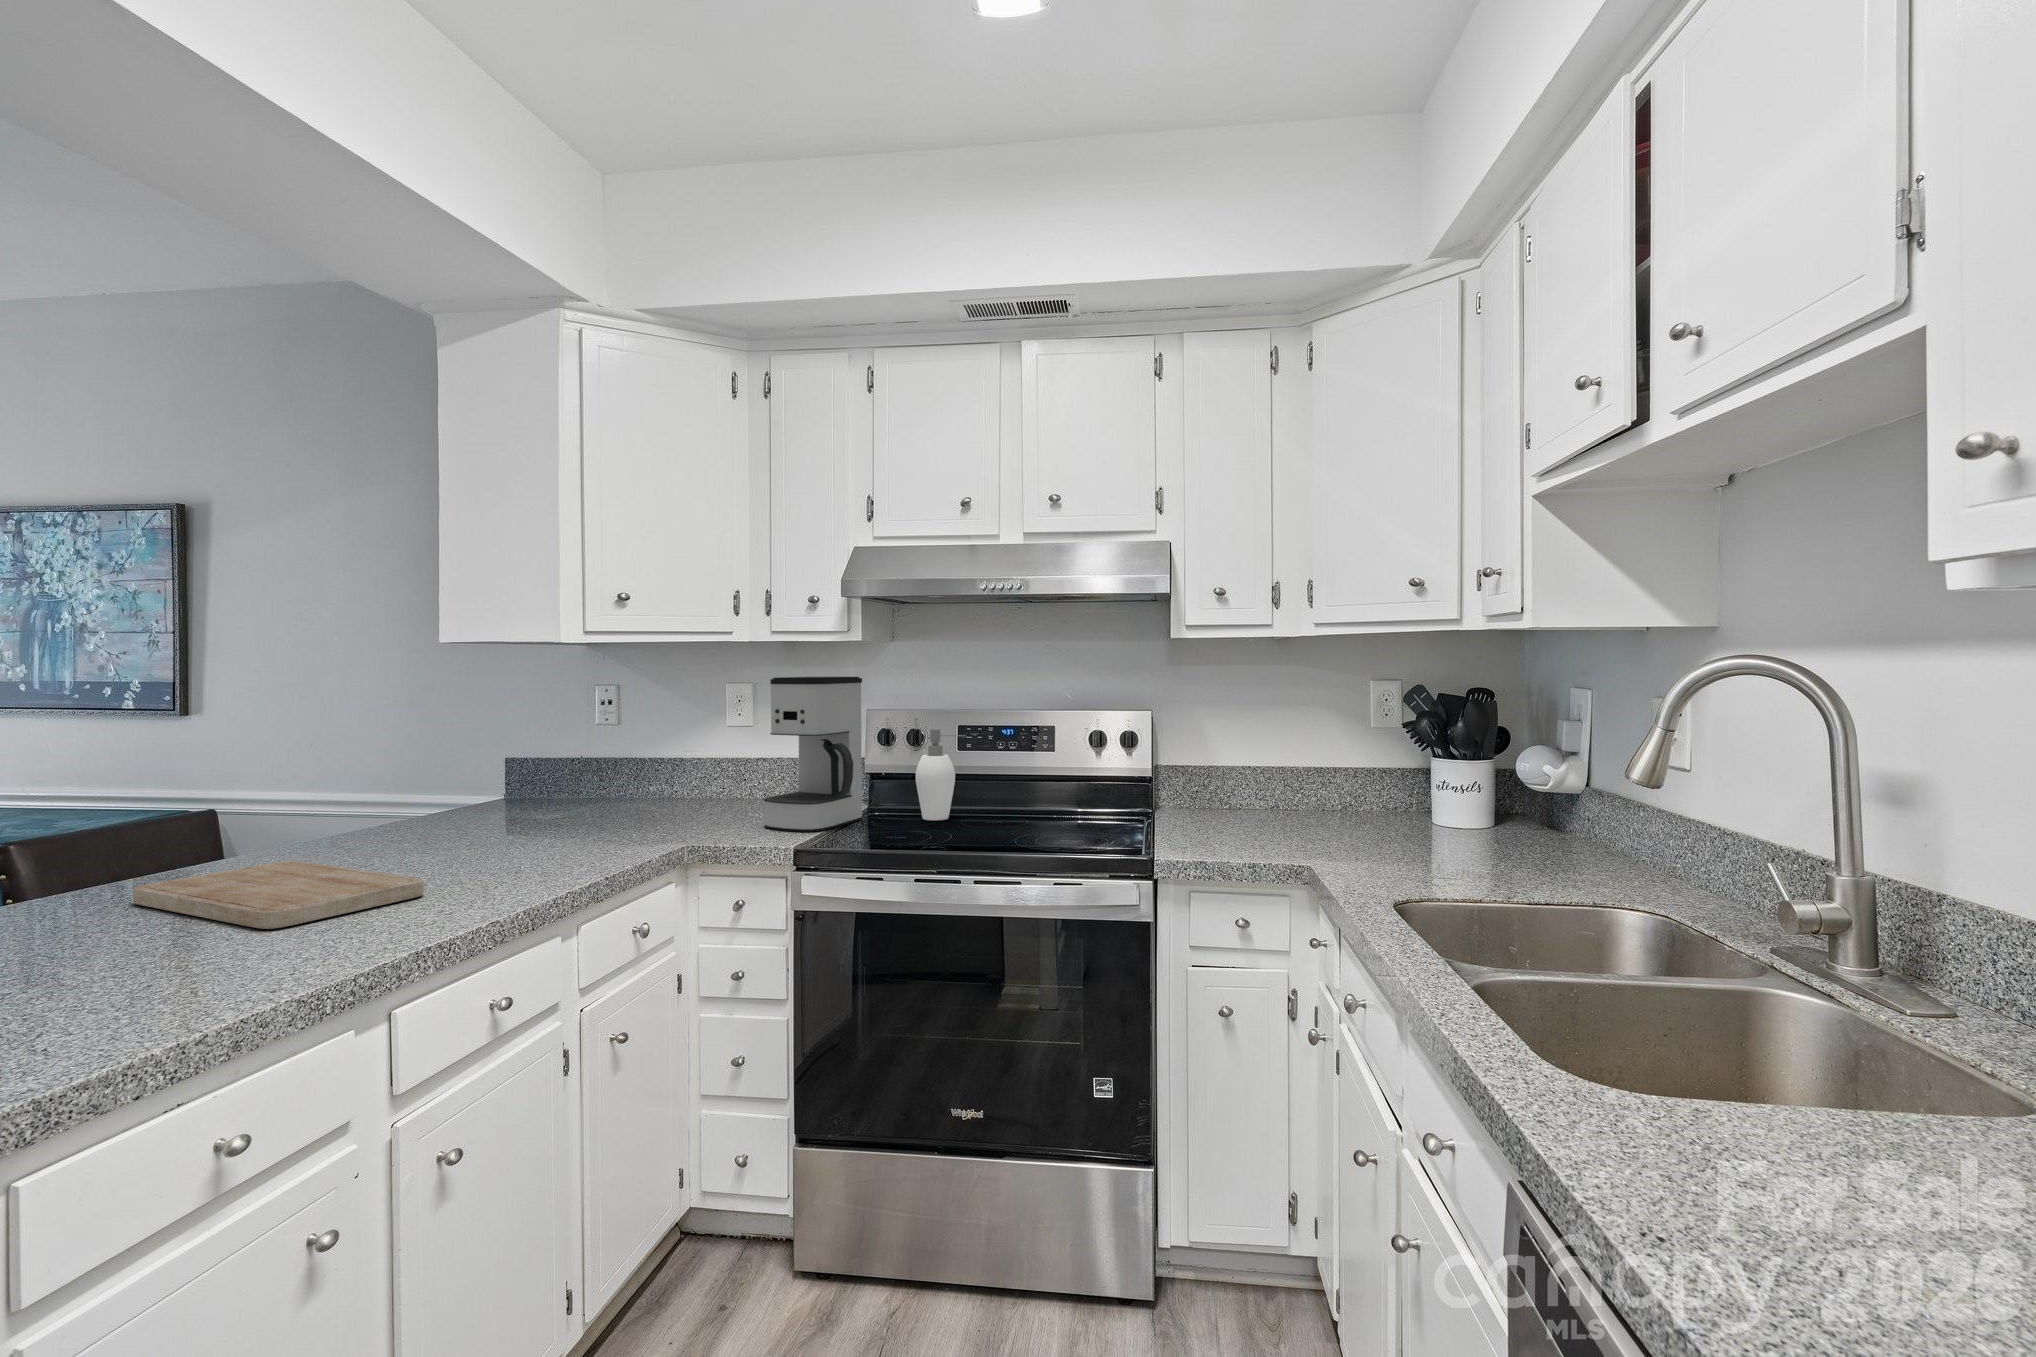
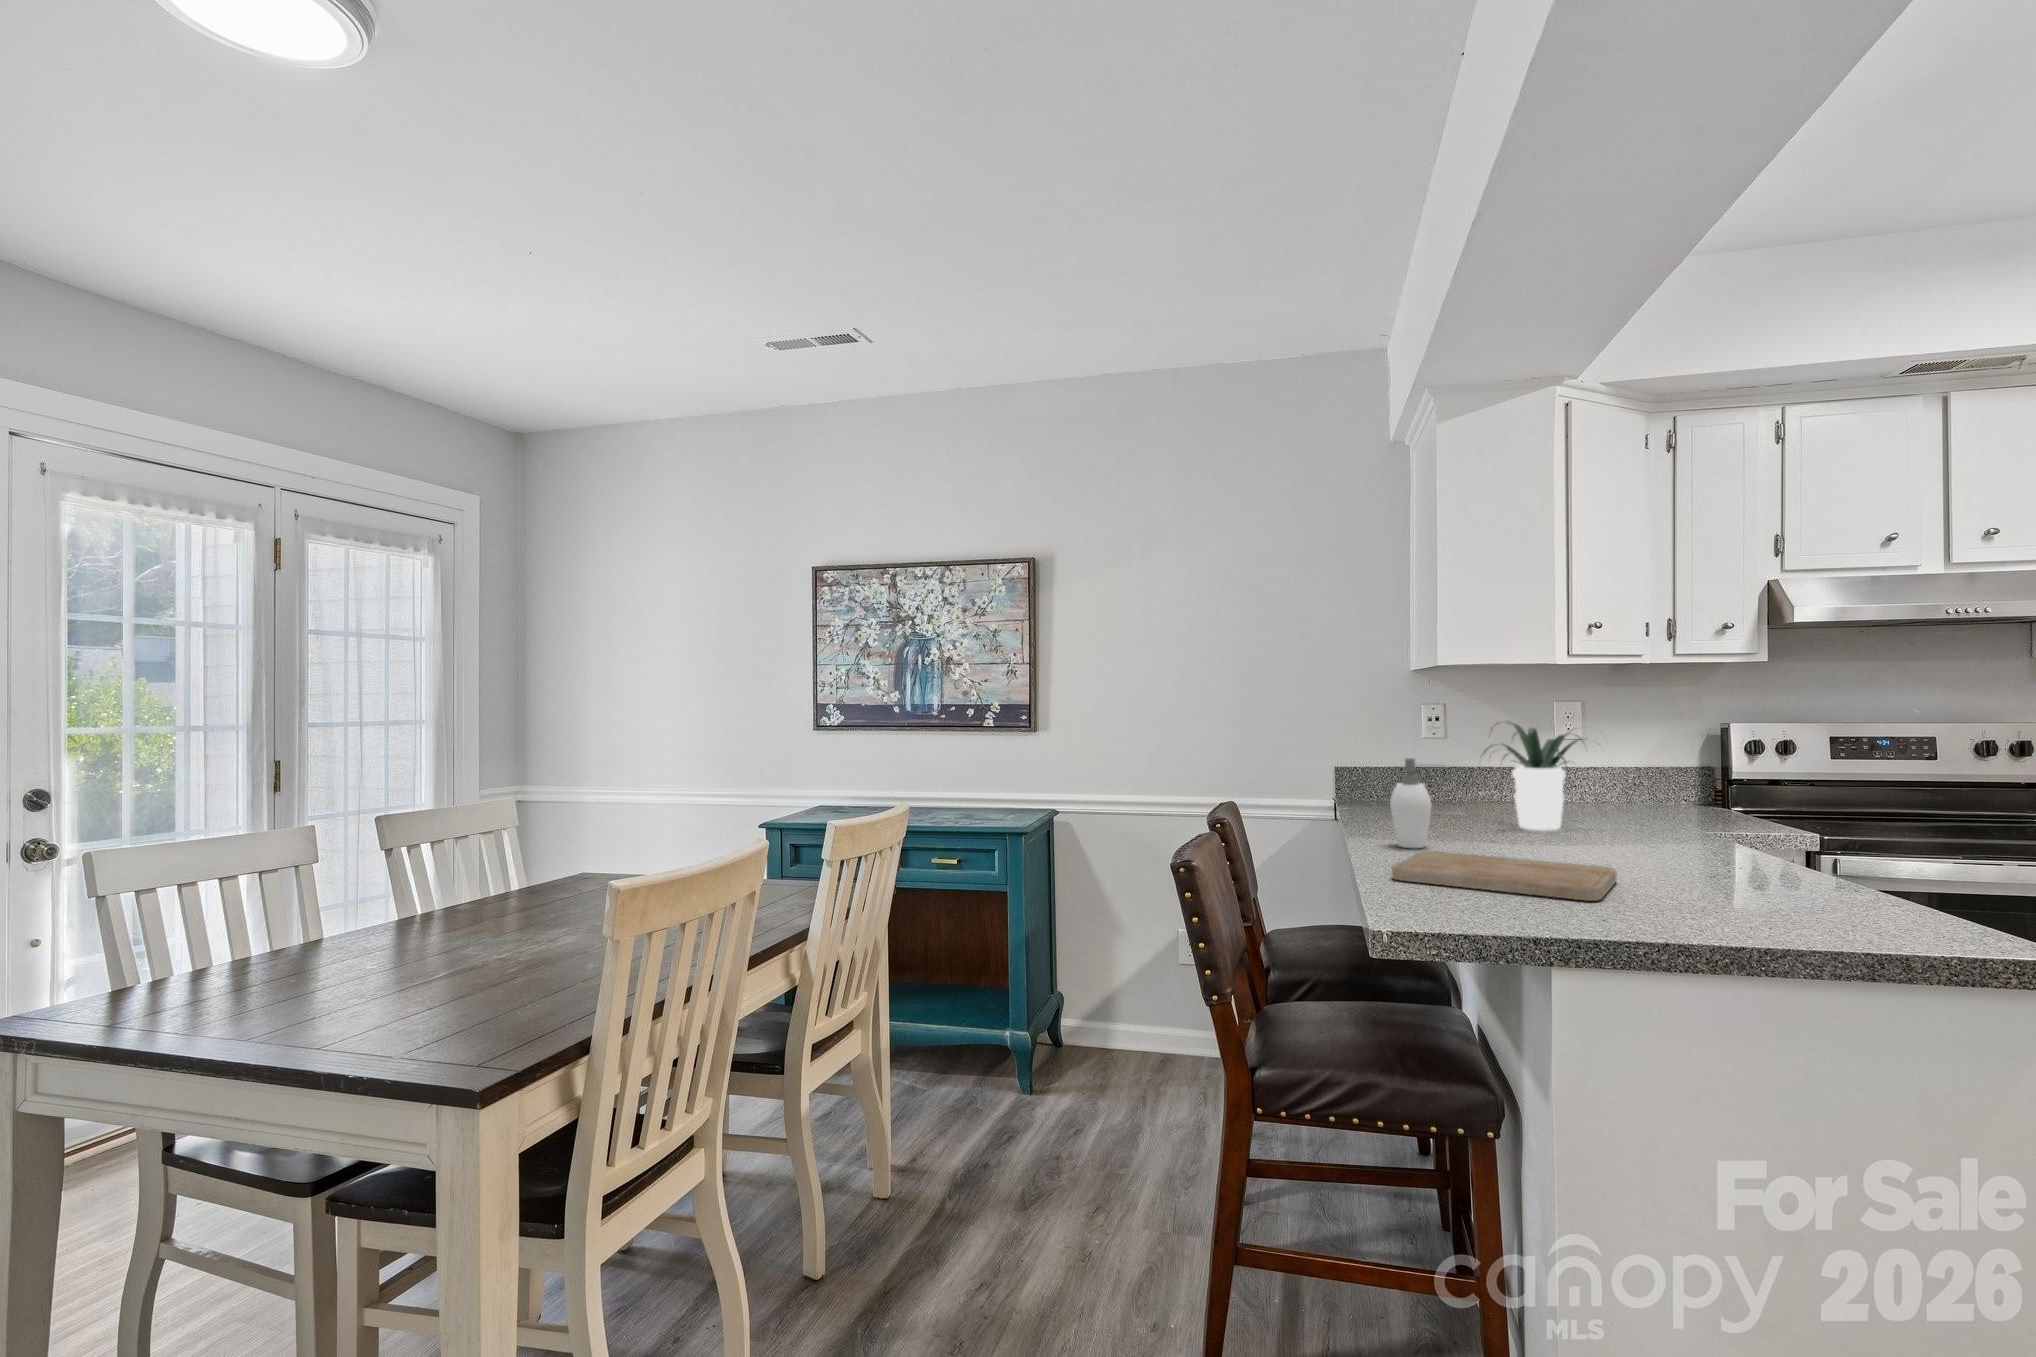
coffee maker: present [764,677,862,832] -> none [1688,694,1781,834]
potted plant: none [524,704,685,830] -> present [1484,722,1584,830]
soap dispenser: present [915,729,966,820] -> present [1390,758,1431,848]

